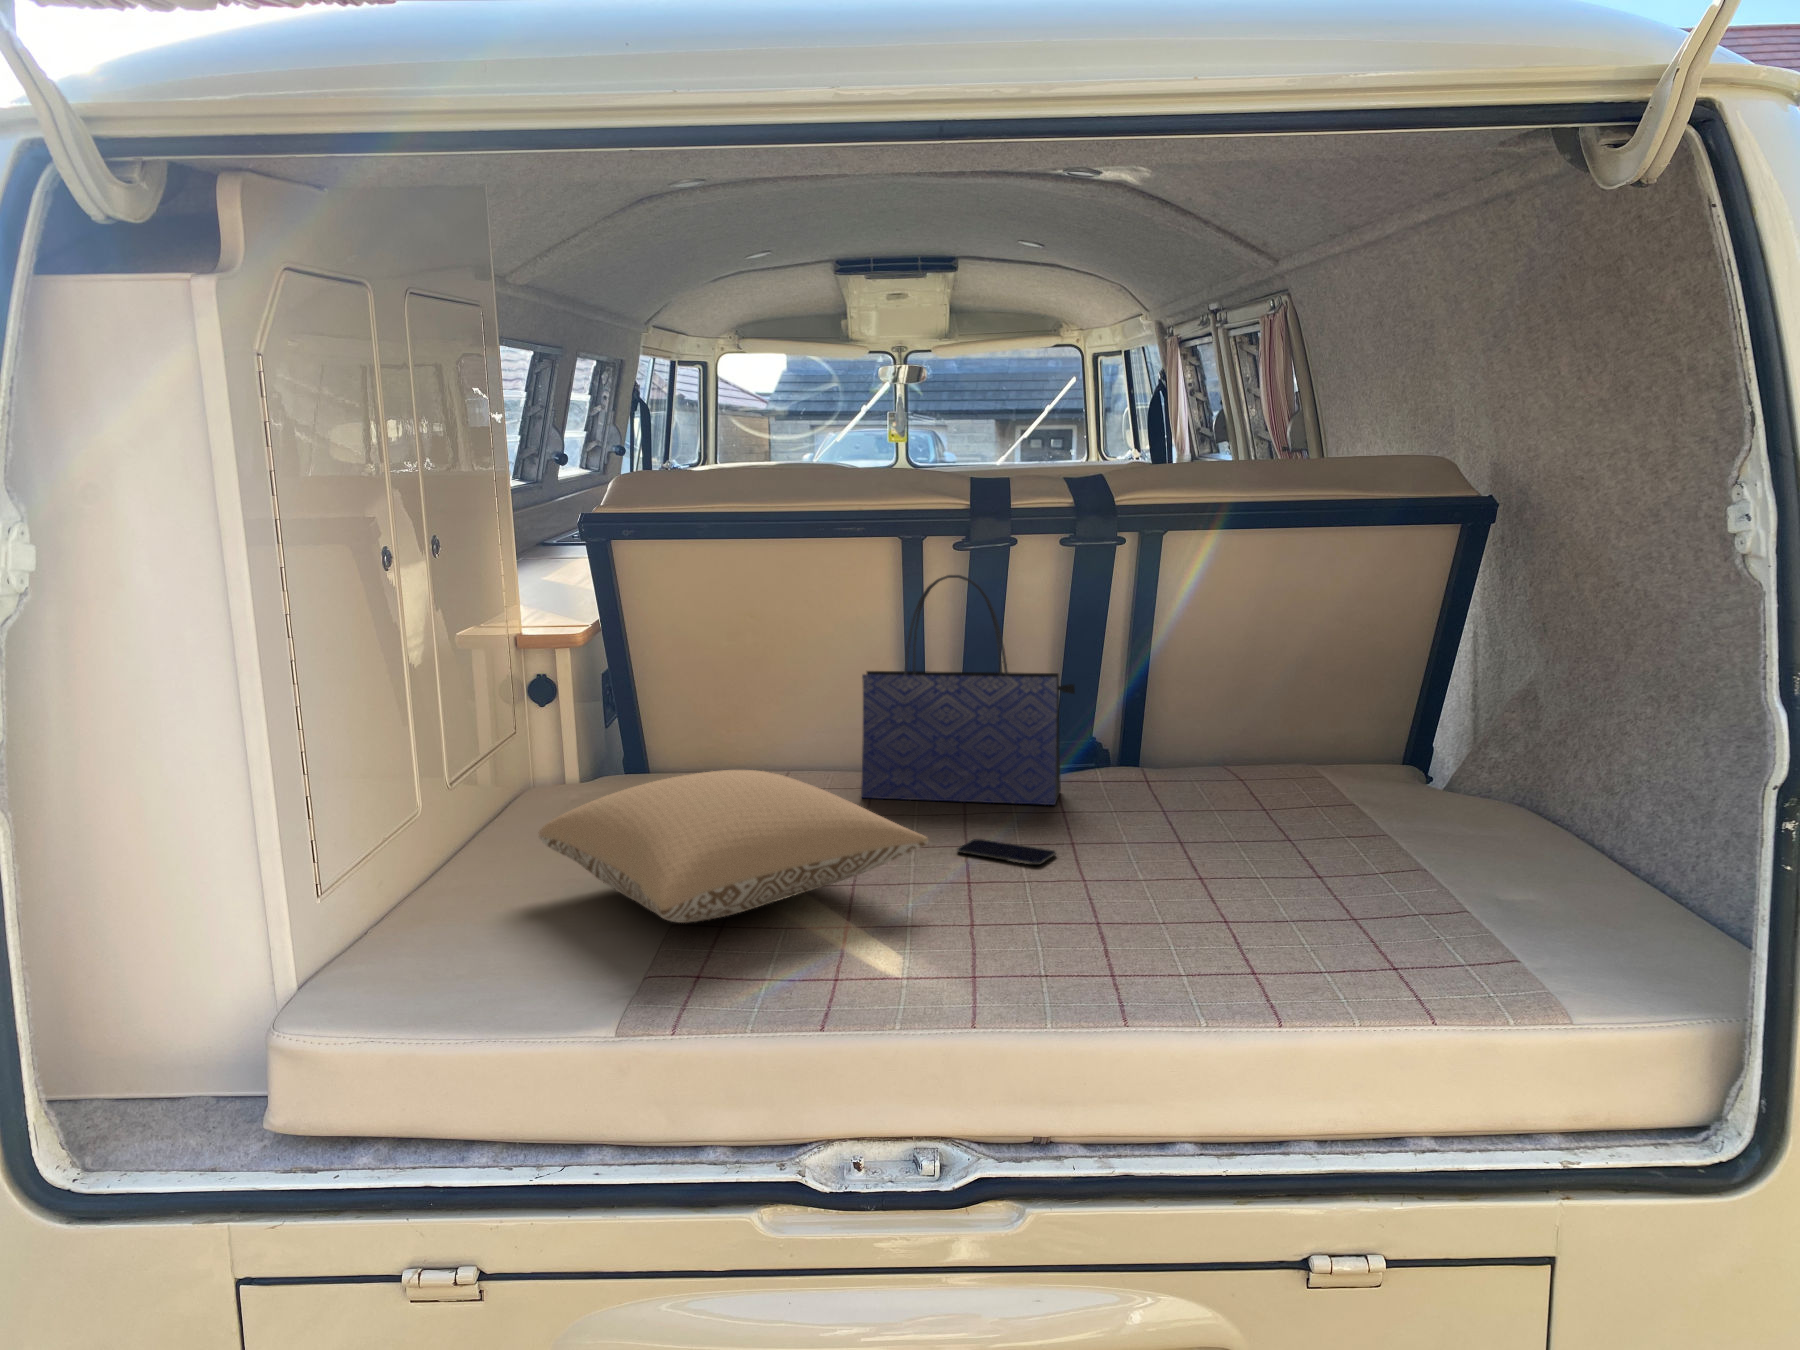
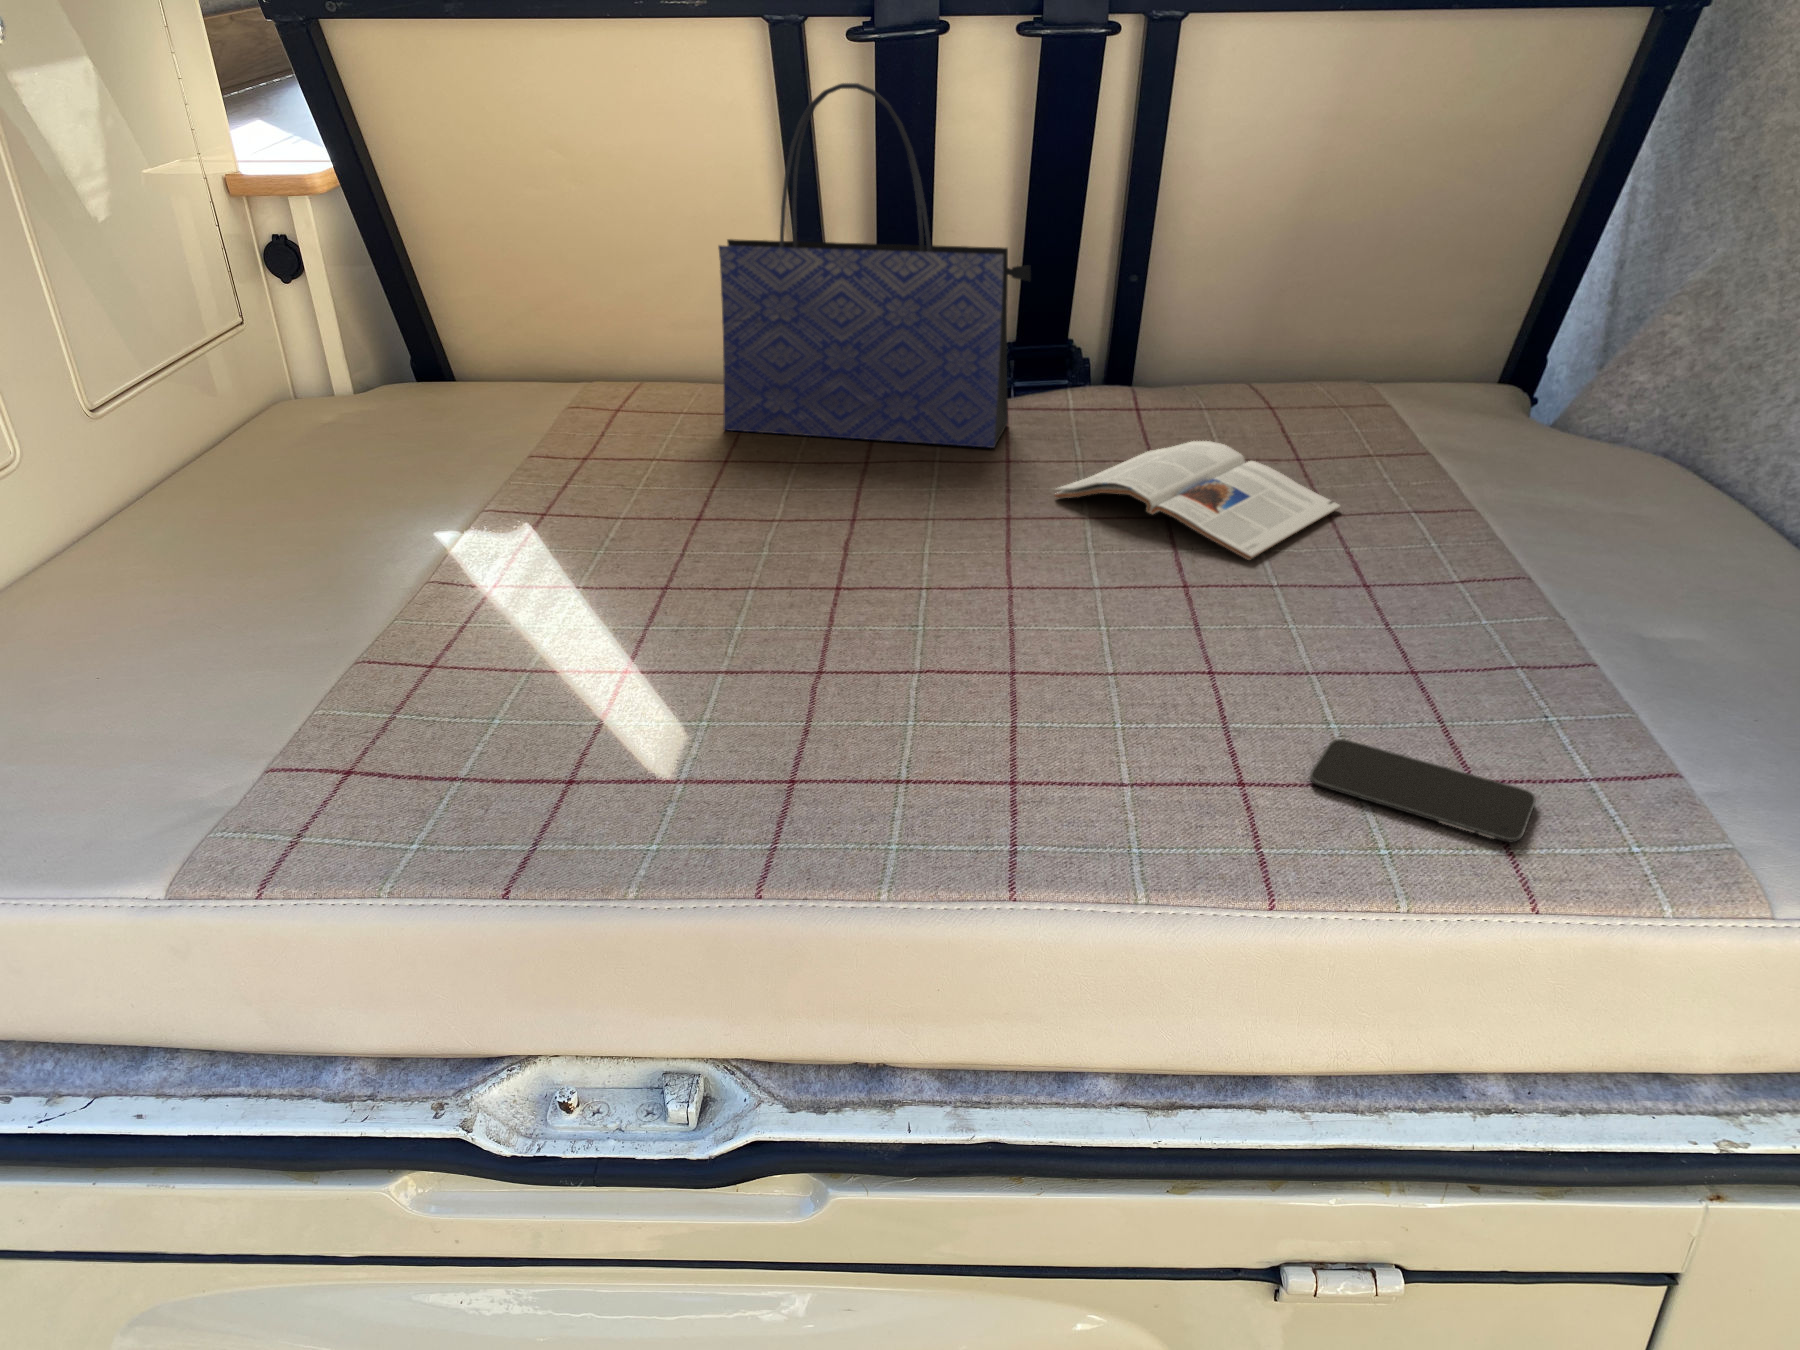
pillow: present [539,770,928,923] -> none [174,409,757,682]
magazine: none [1103,795,1298,863] -> present [1055,441,1340,560]
smartphone: present [957,839,1056,865] -> present [1310,739,1536,842]

